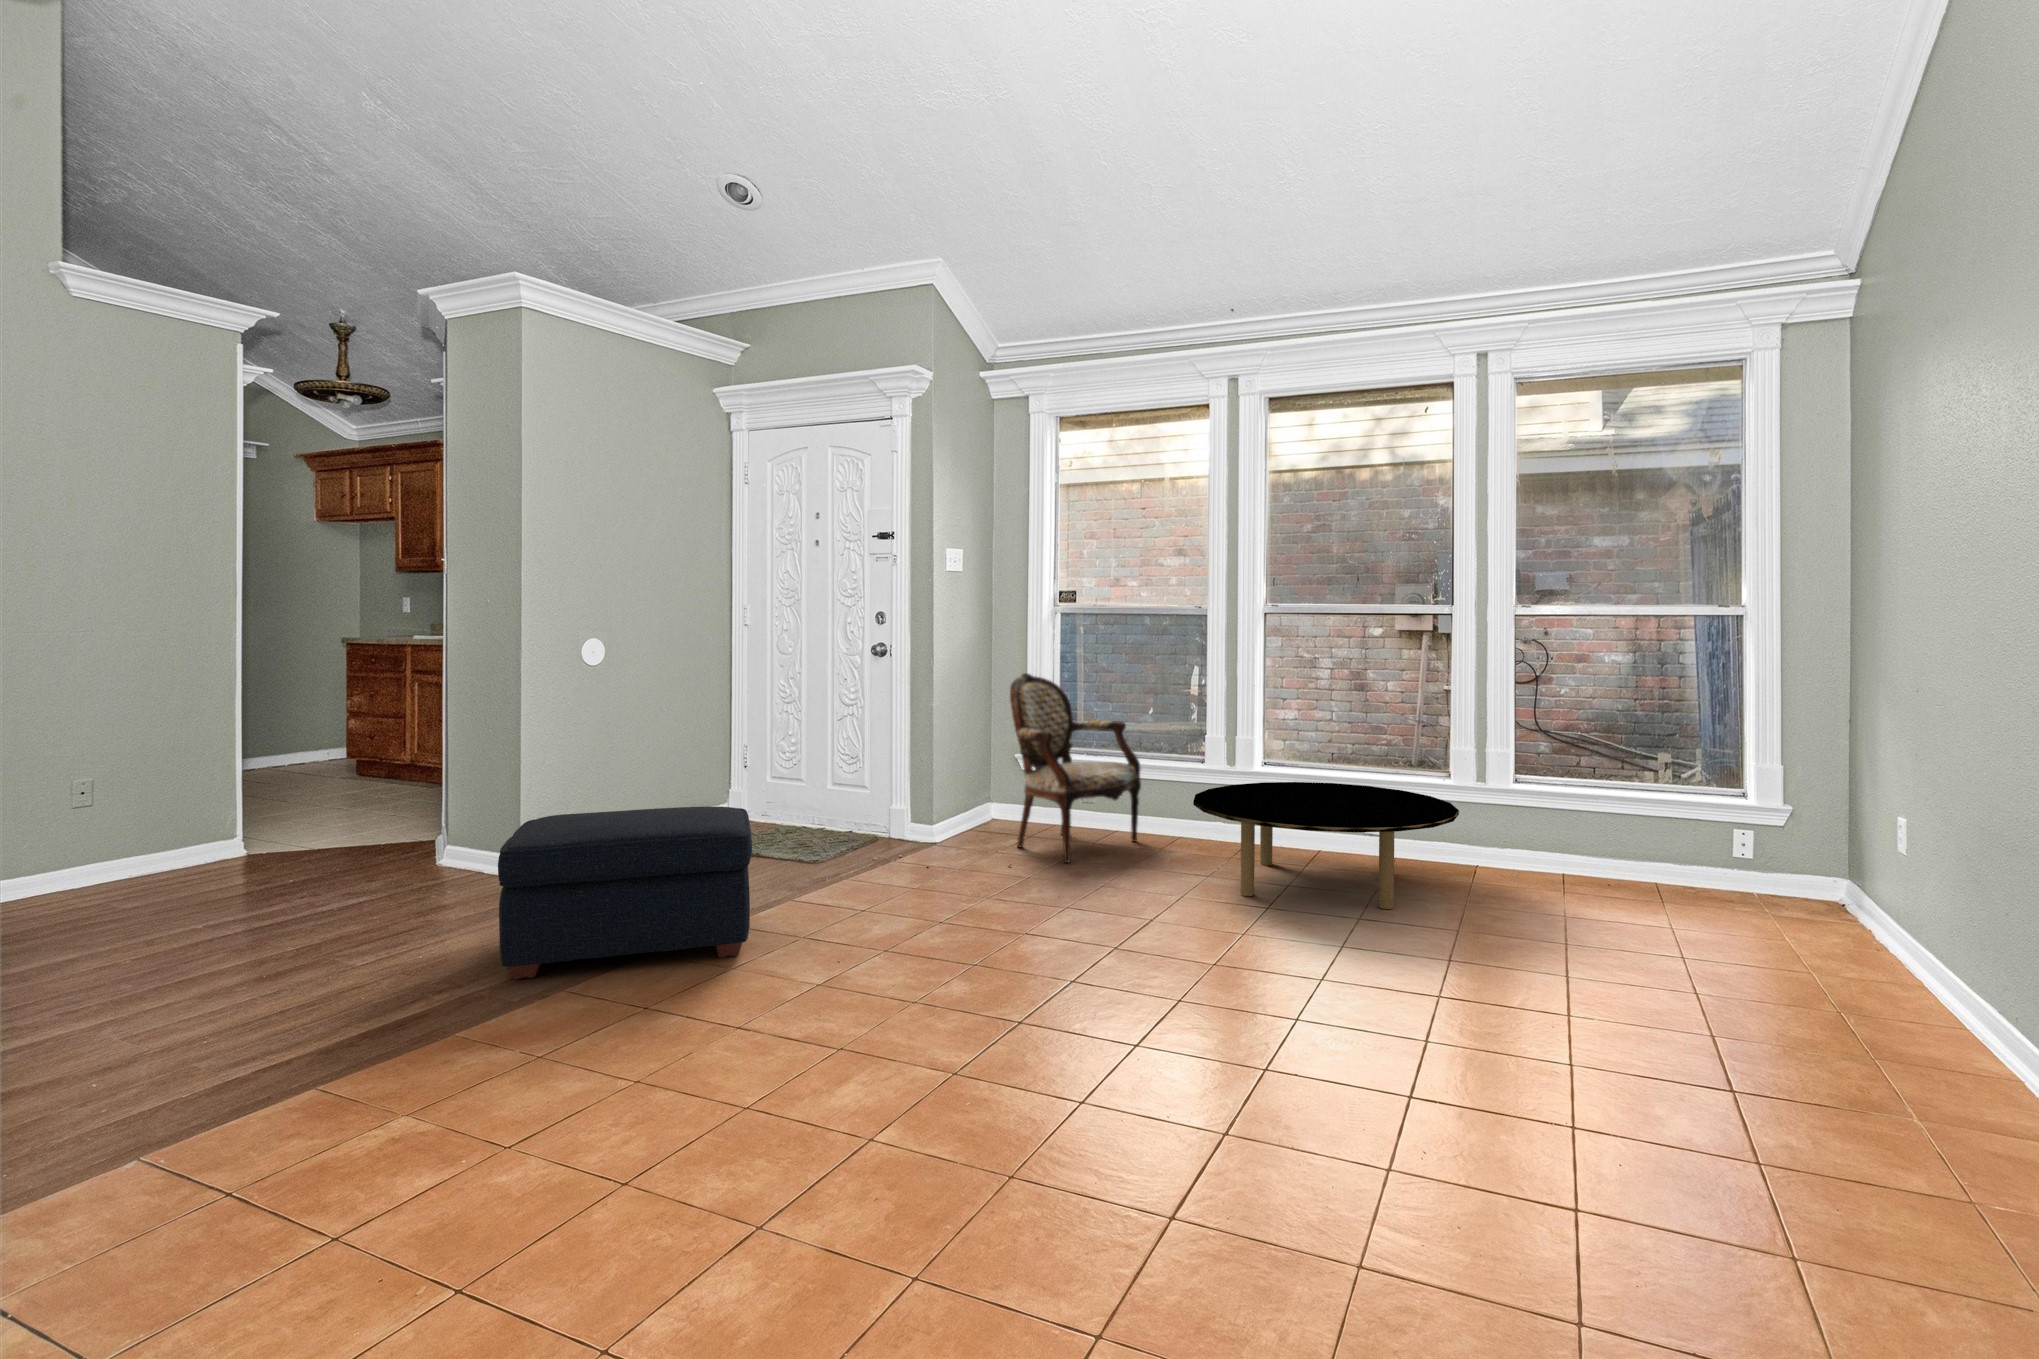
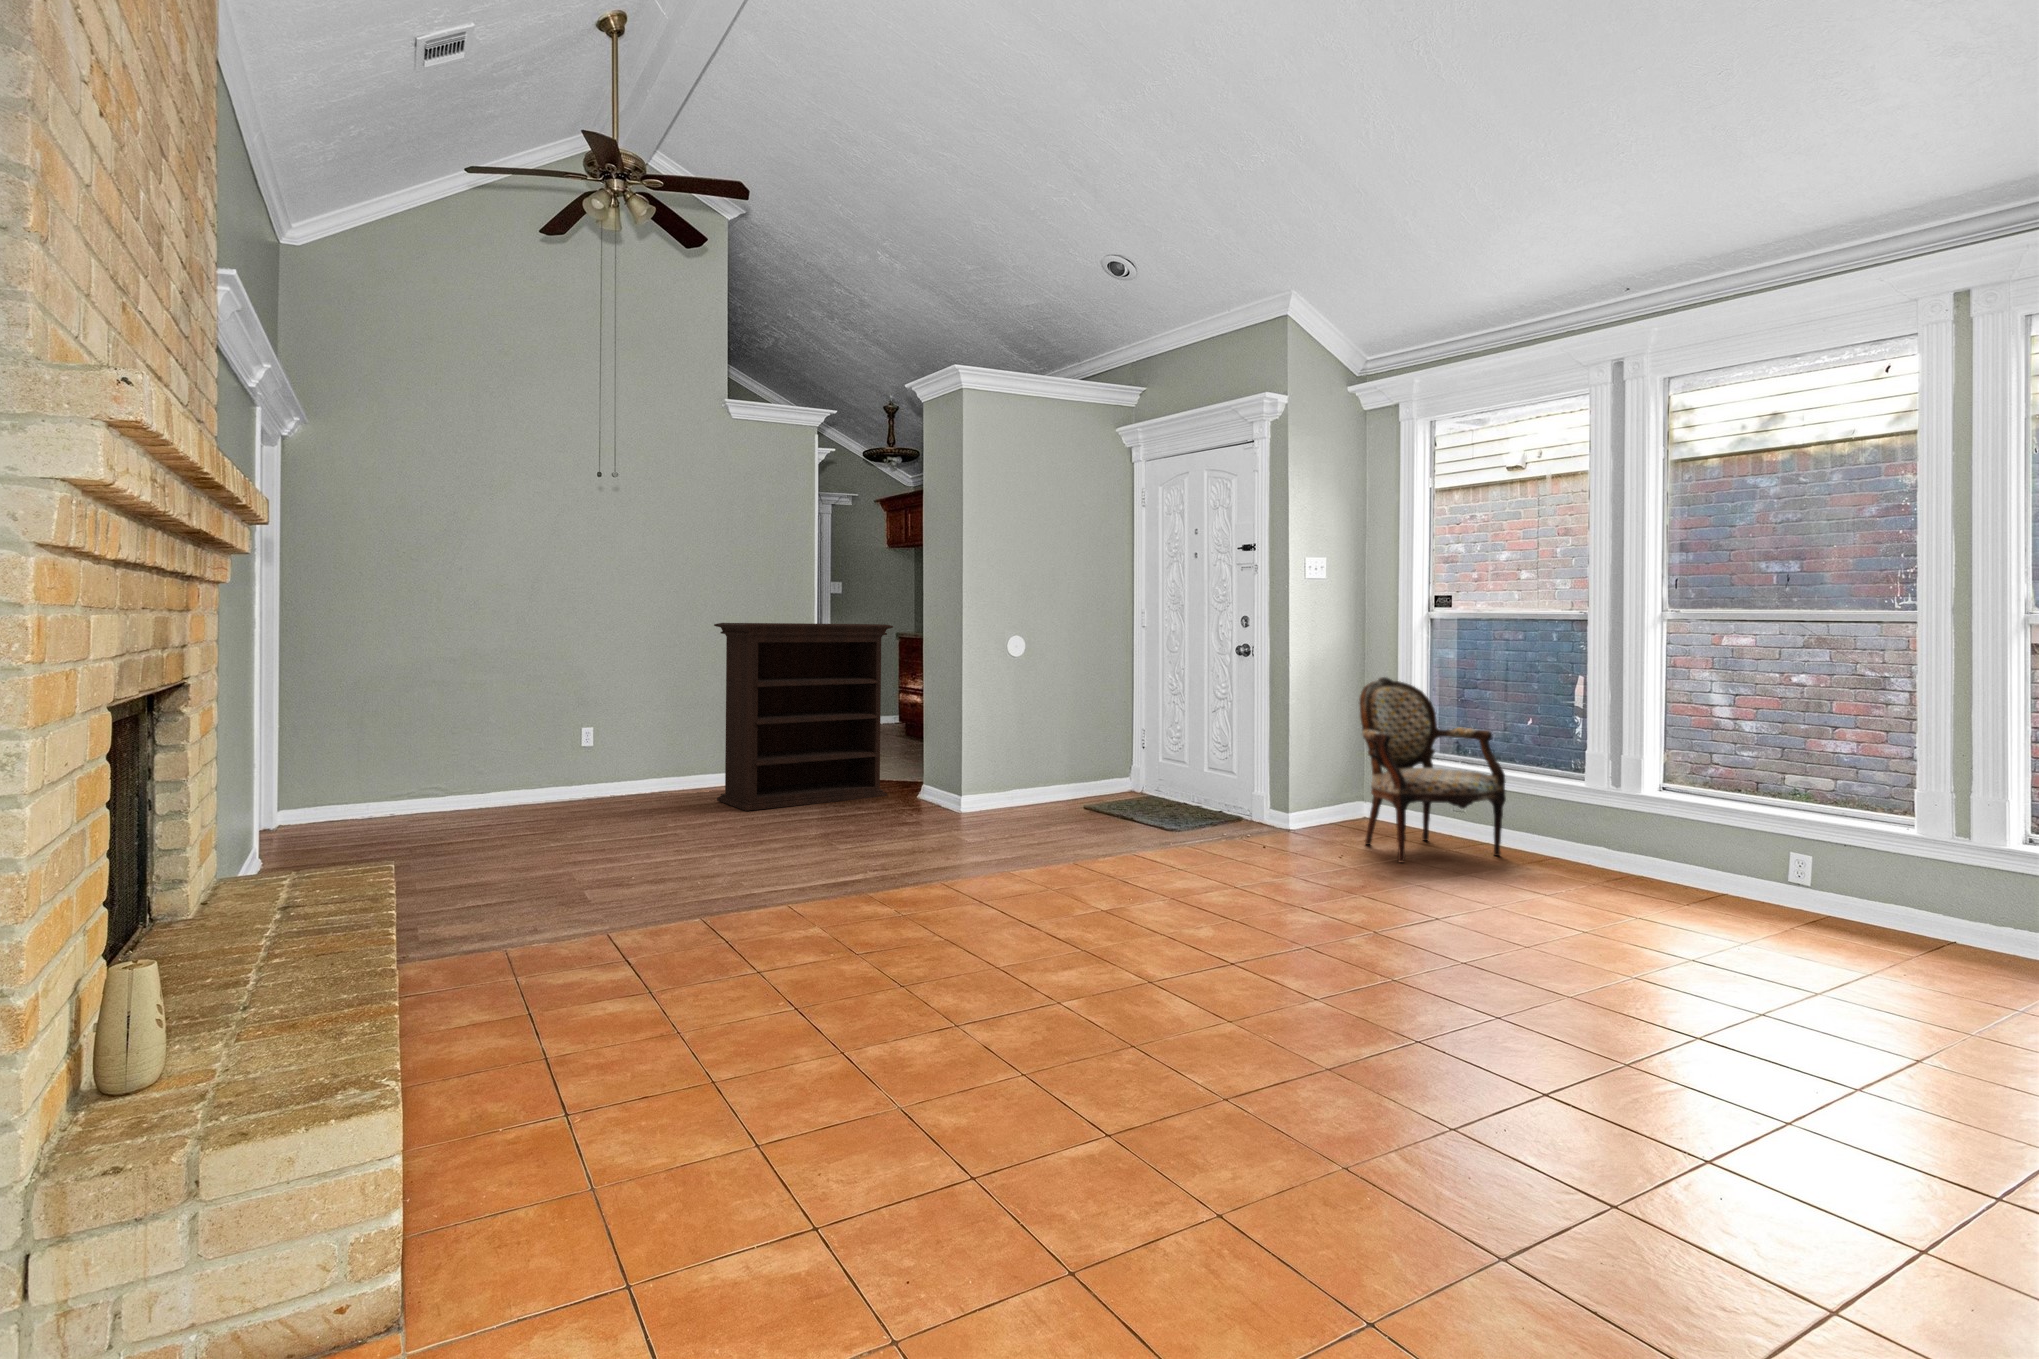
bookshelf: none [26,620,388,928] -> present [714,623,893,811]
coffee table: present [1193,782,1459,909] -> none [1520,805,1867,953]
ottoman: present [498,807,752,979] -> none [917,764,1093,881]

